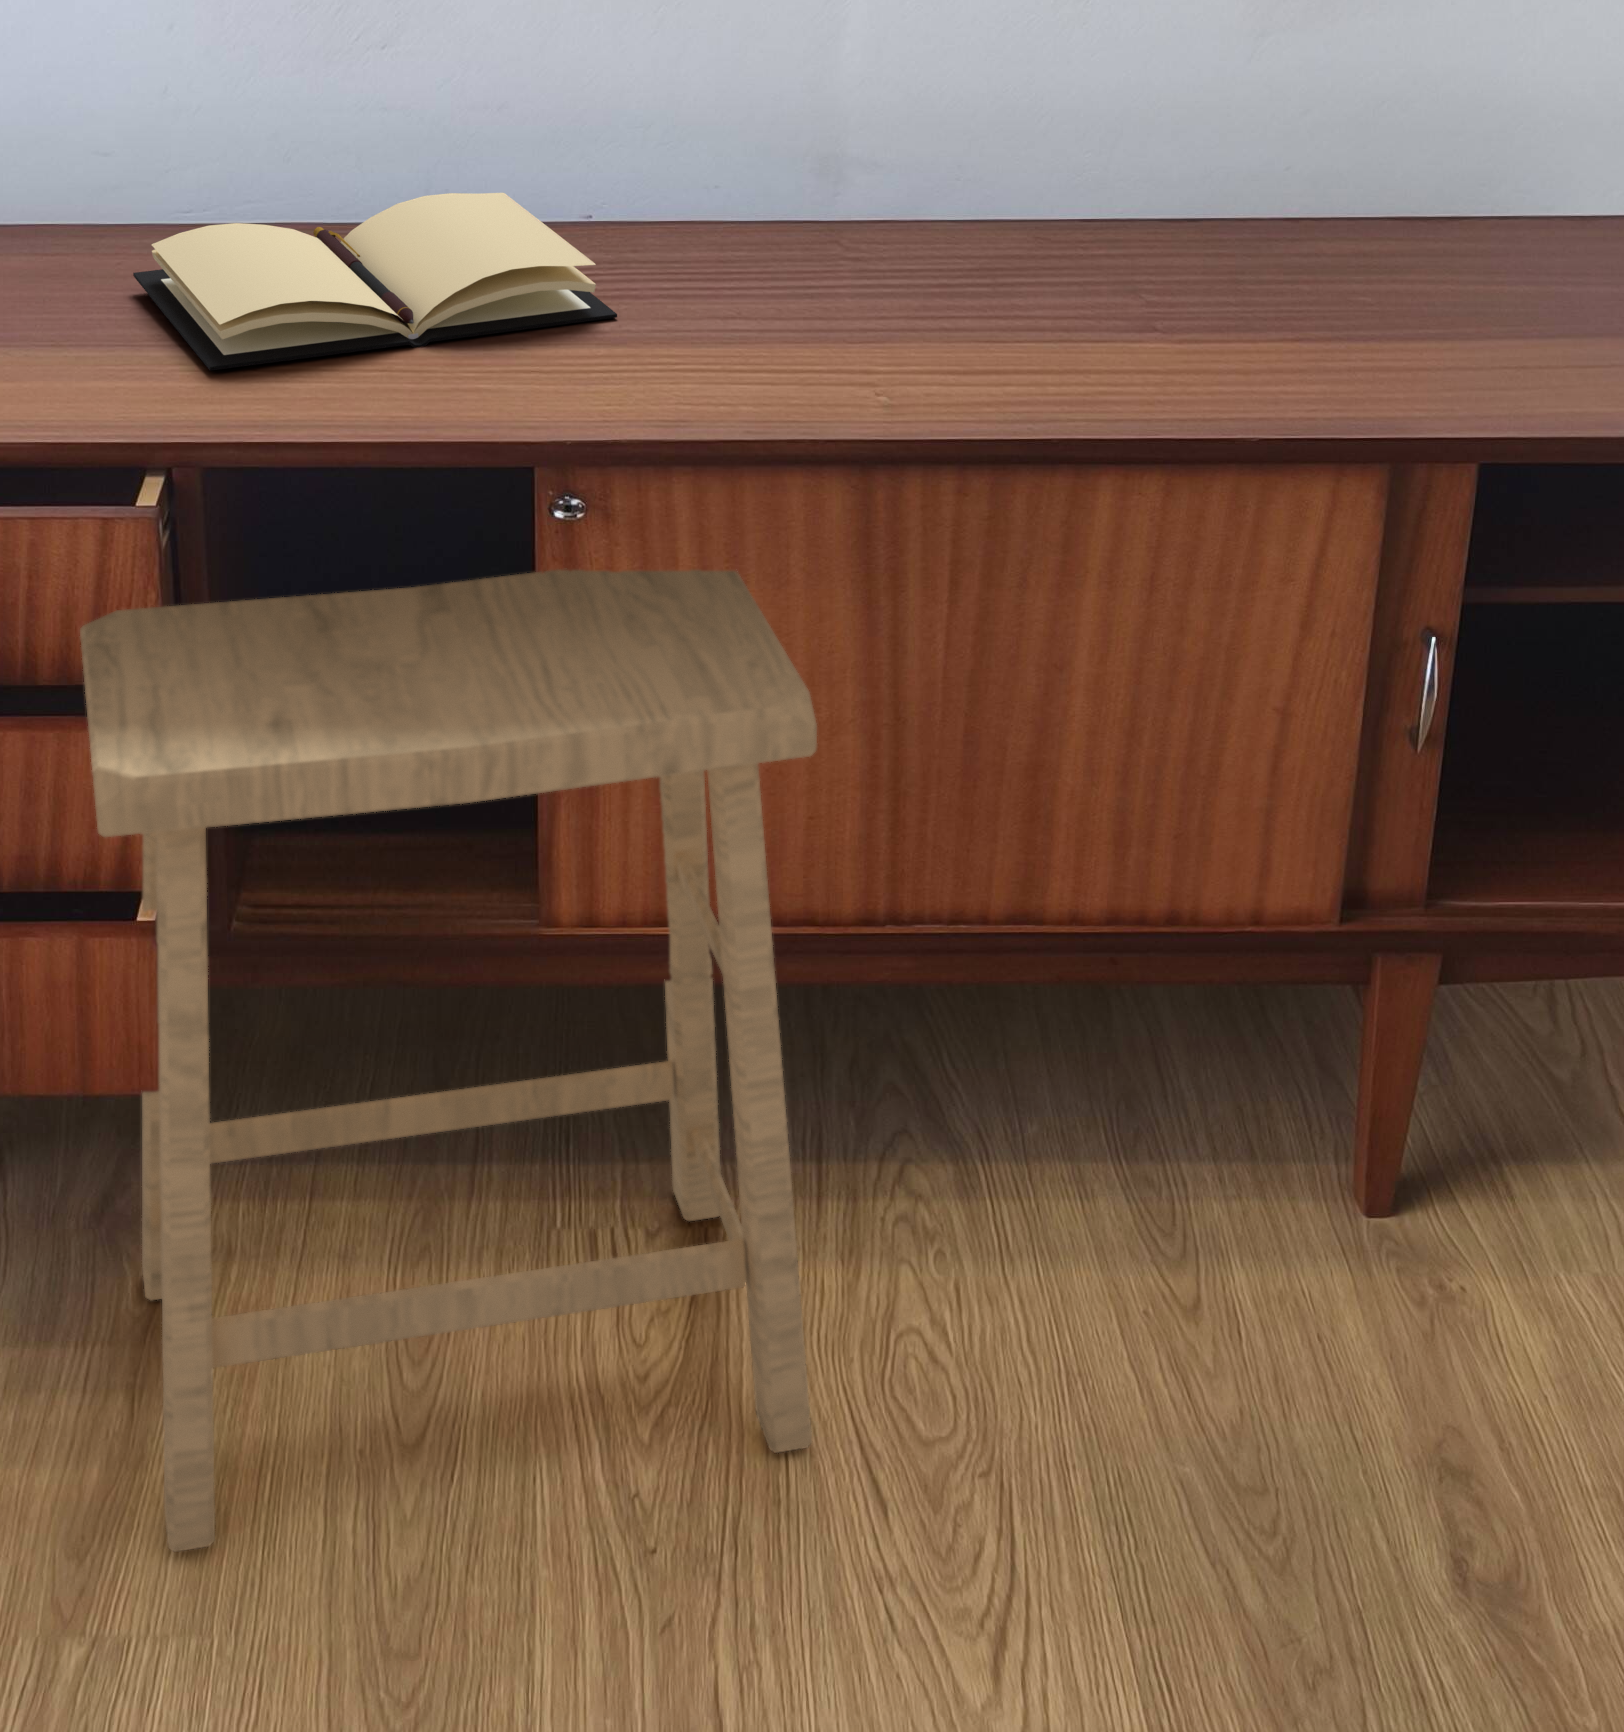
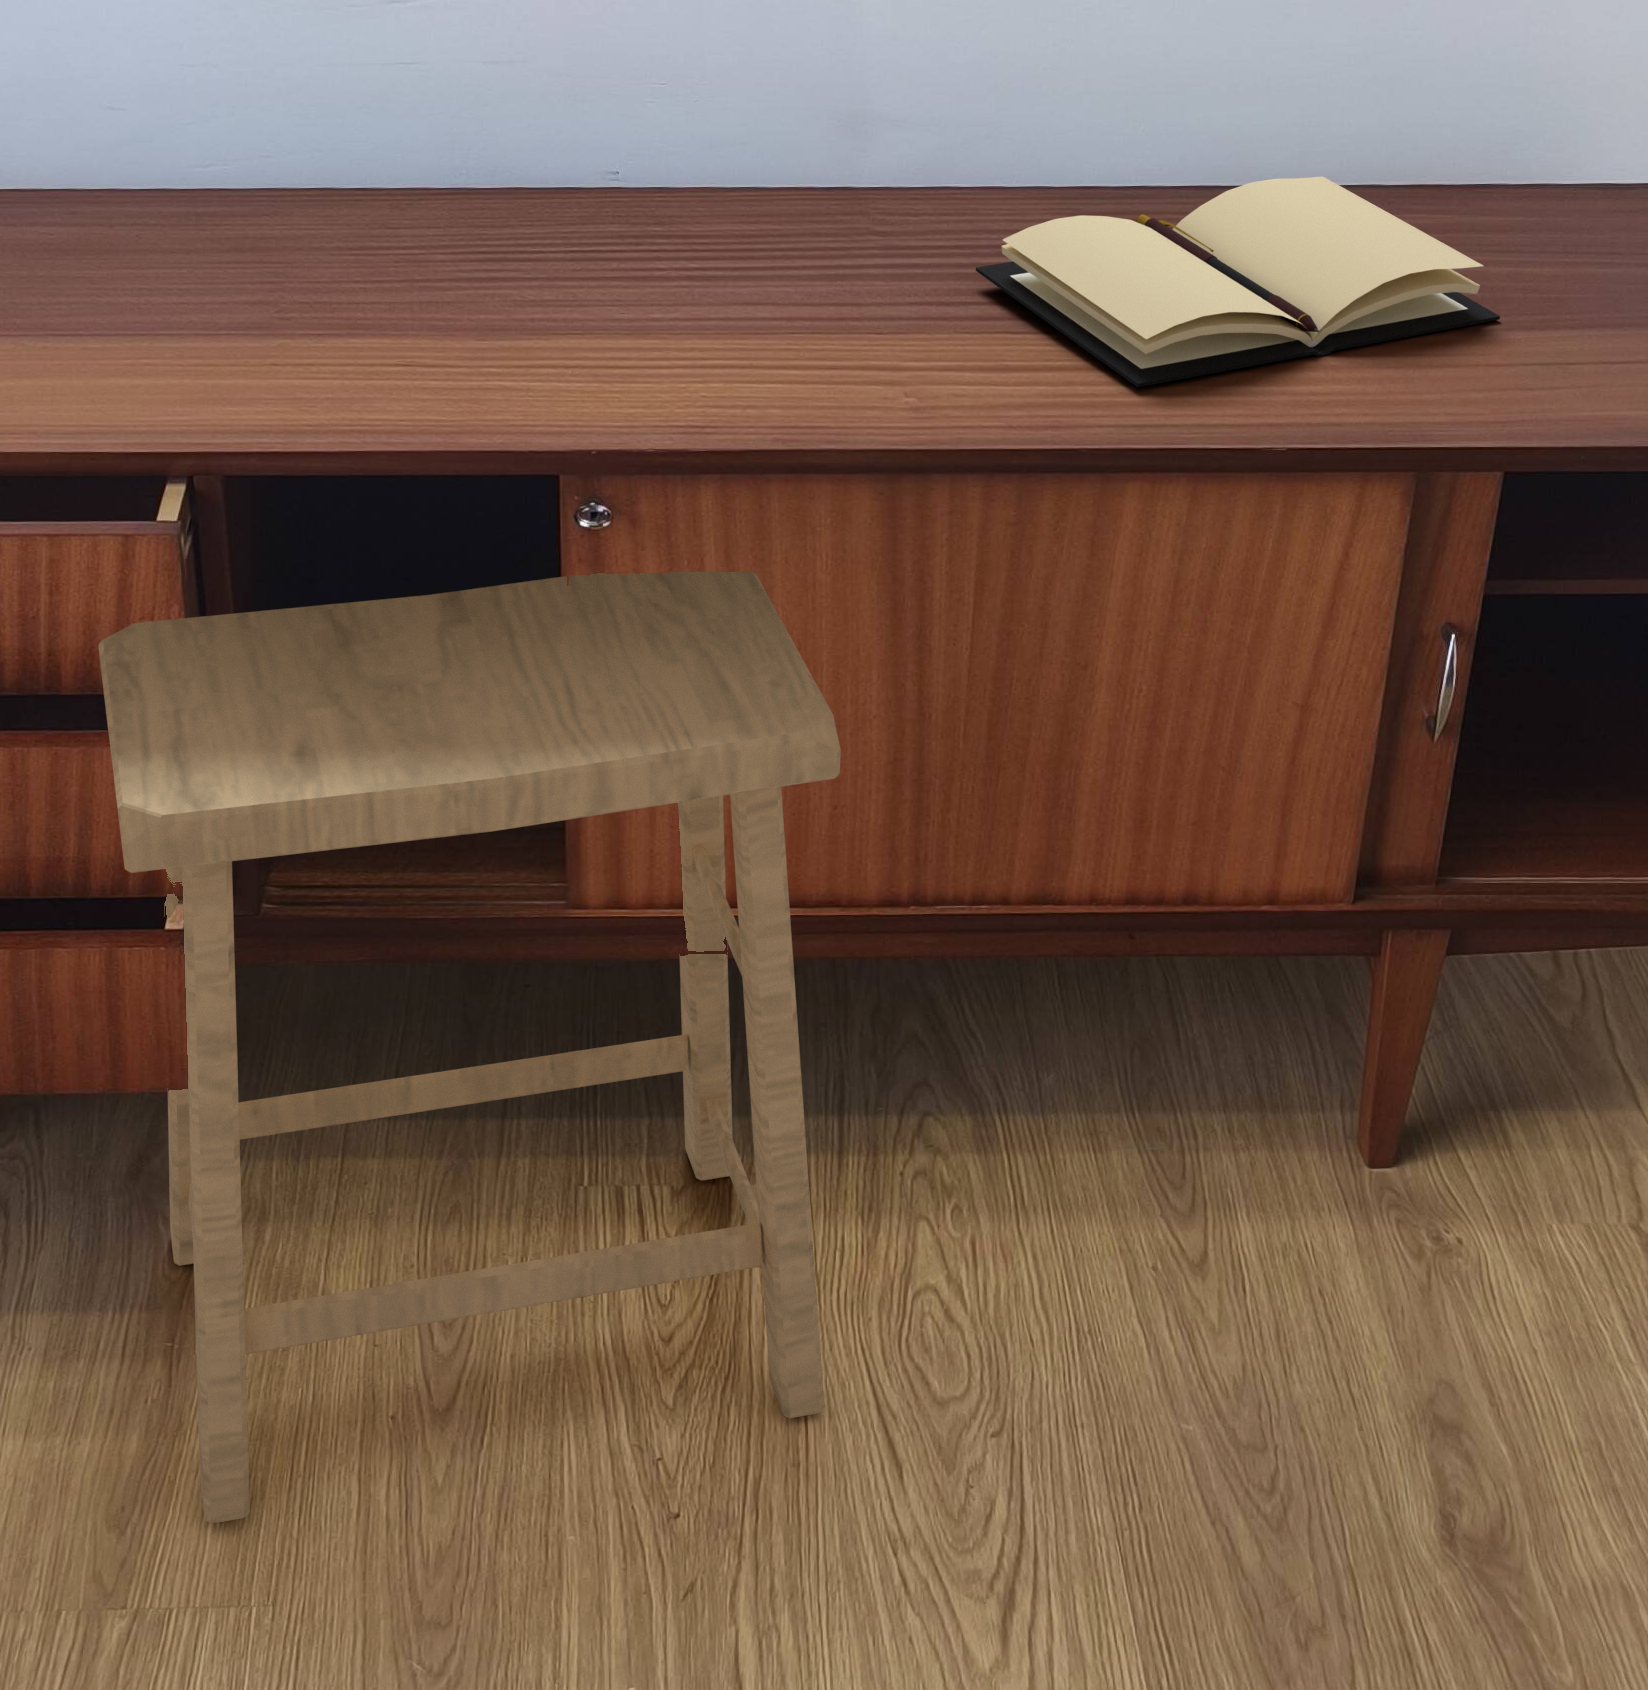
book: present [133,193,617,371] -> present [976,177,1500,387]

